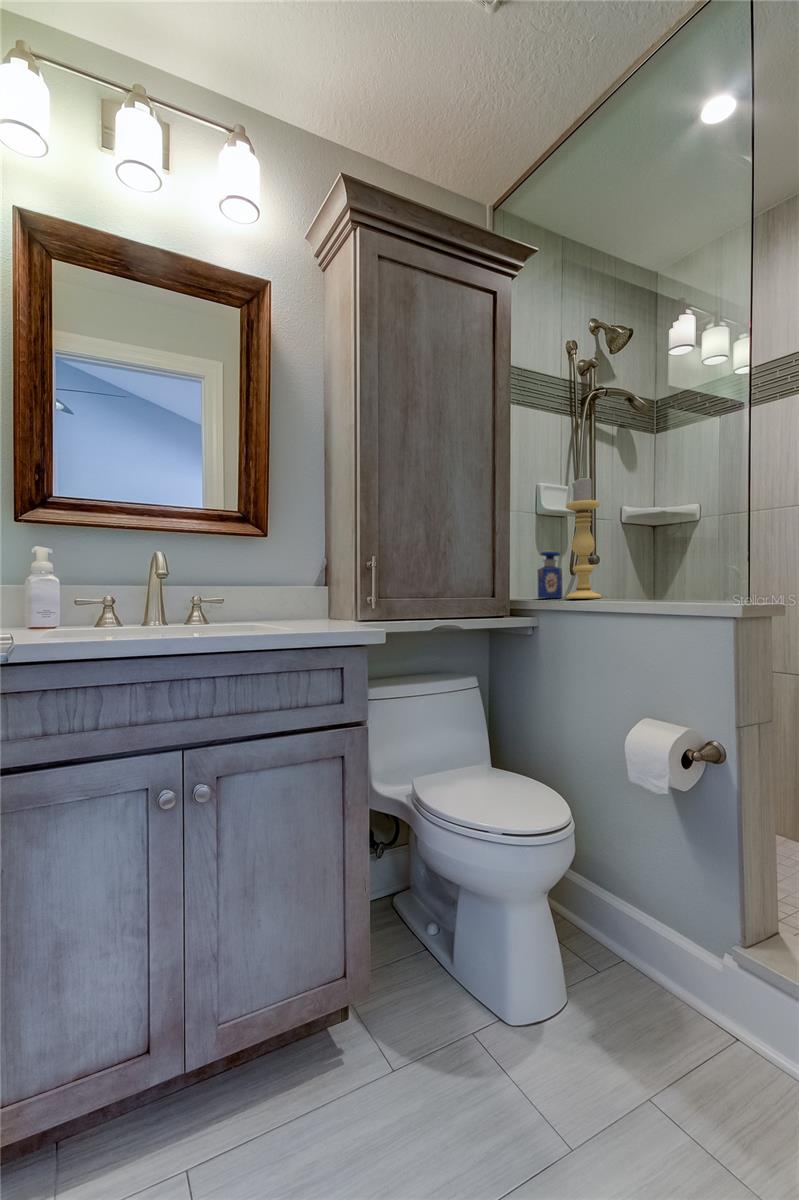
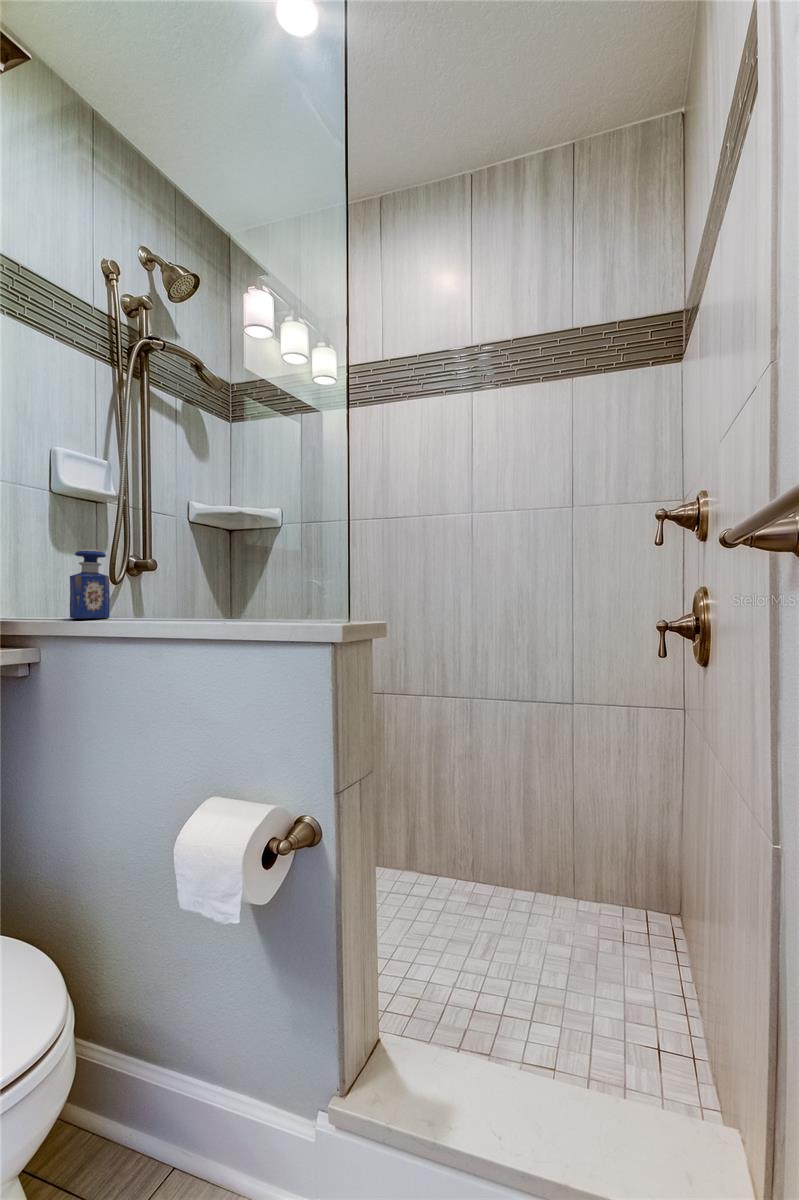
candle holder: present [566,478,601,598] -> none [120,454,169,620]

